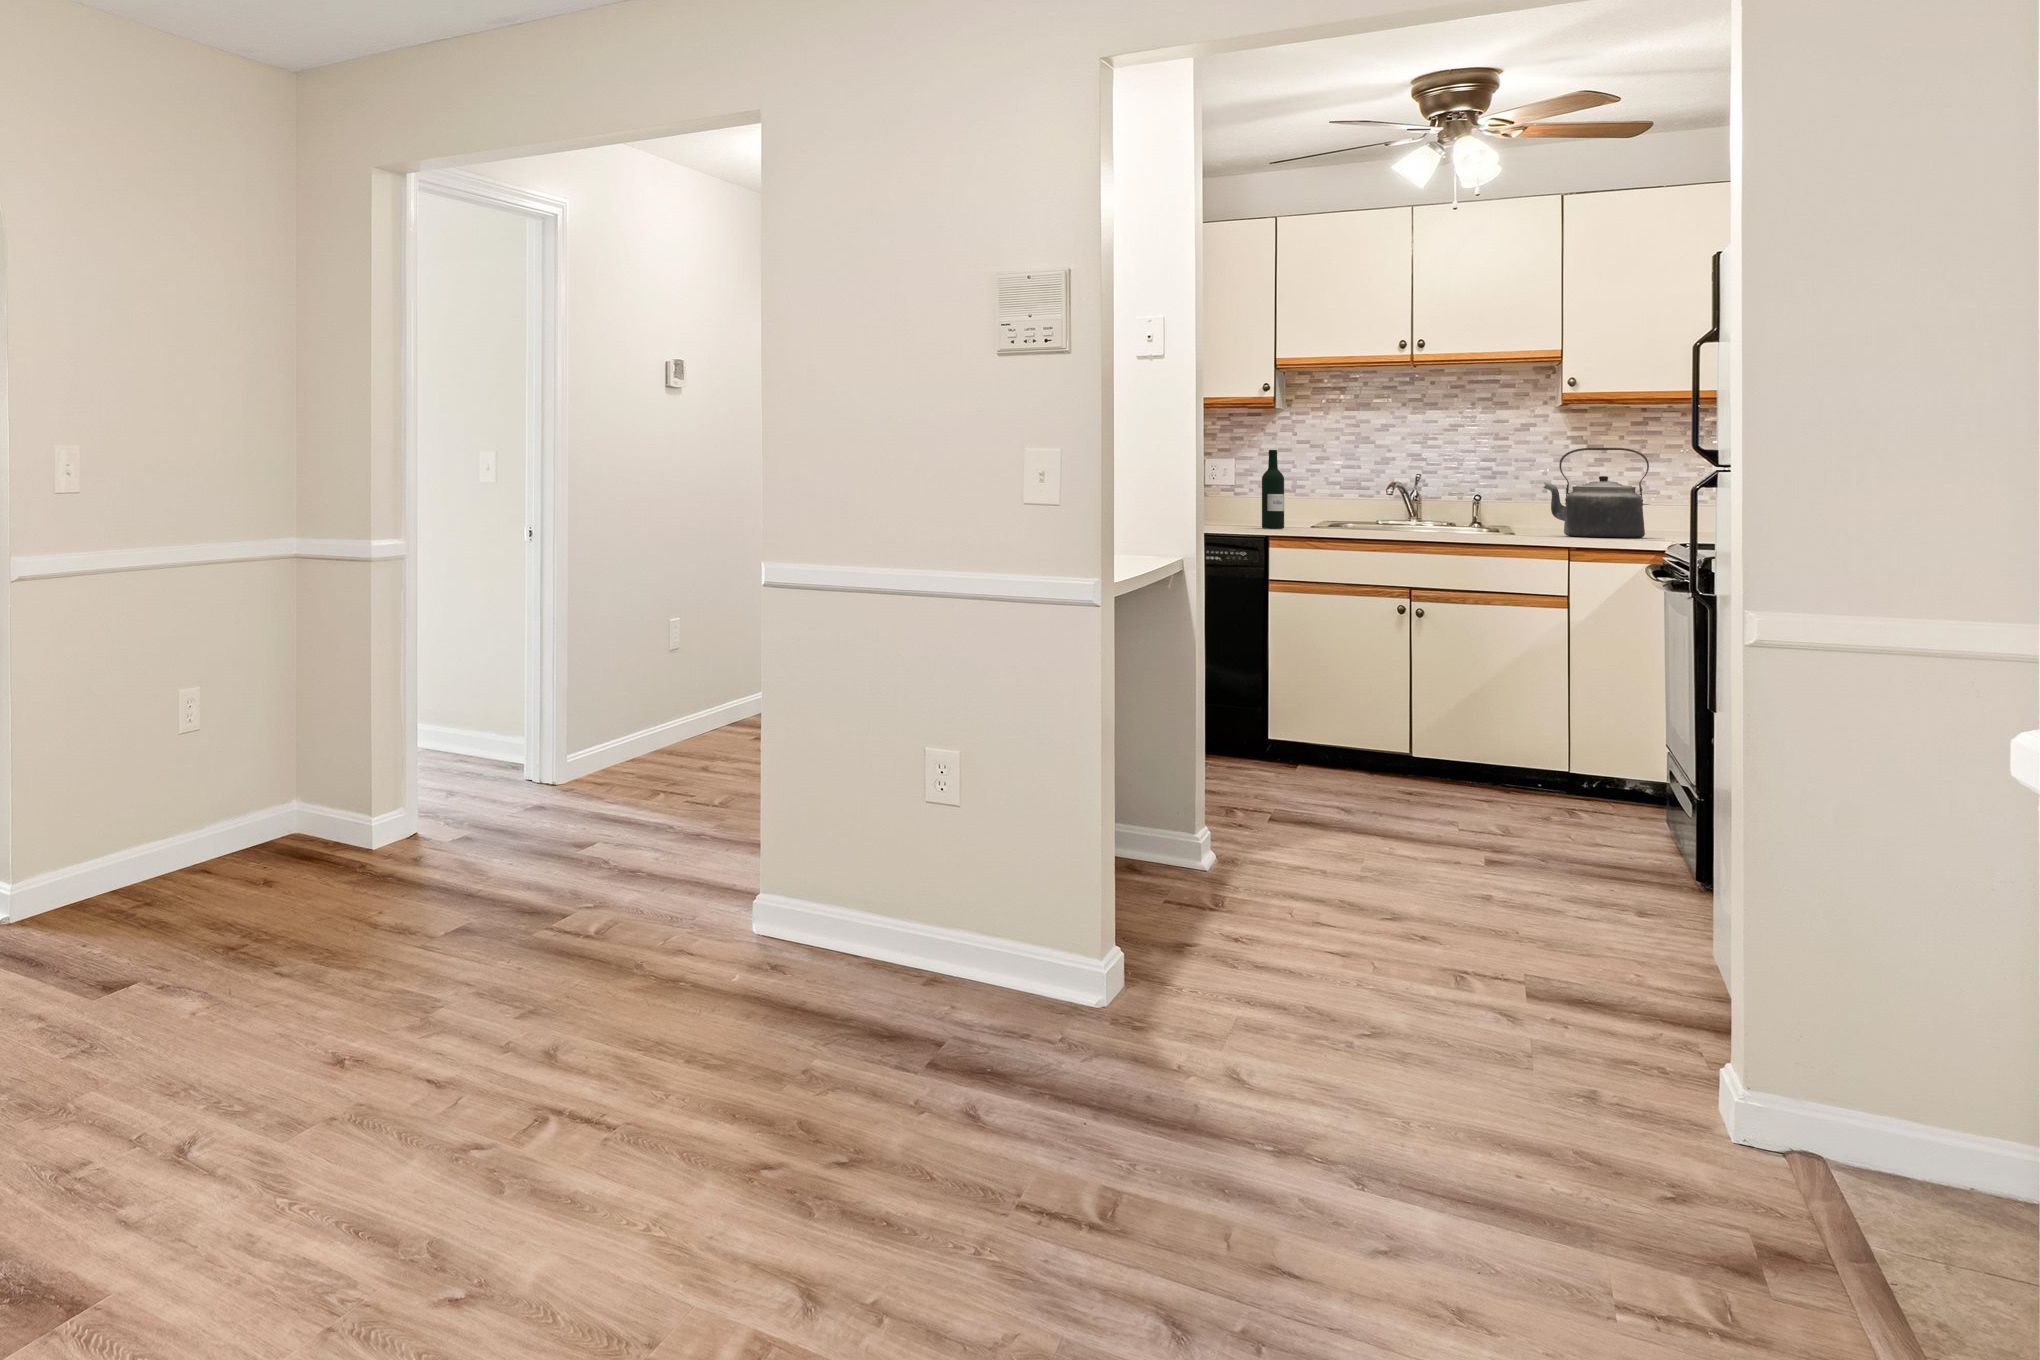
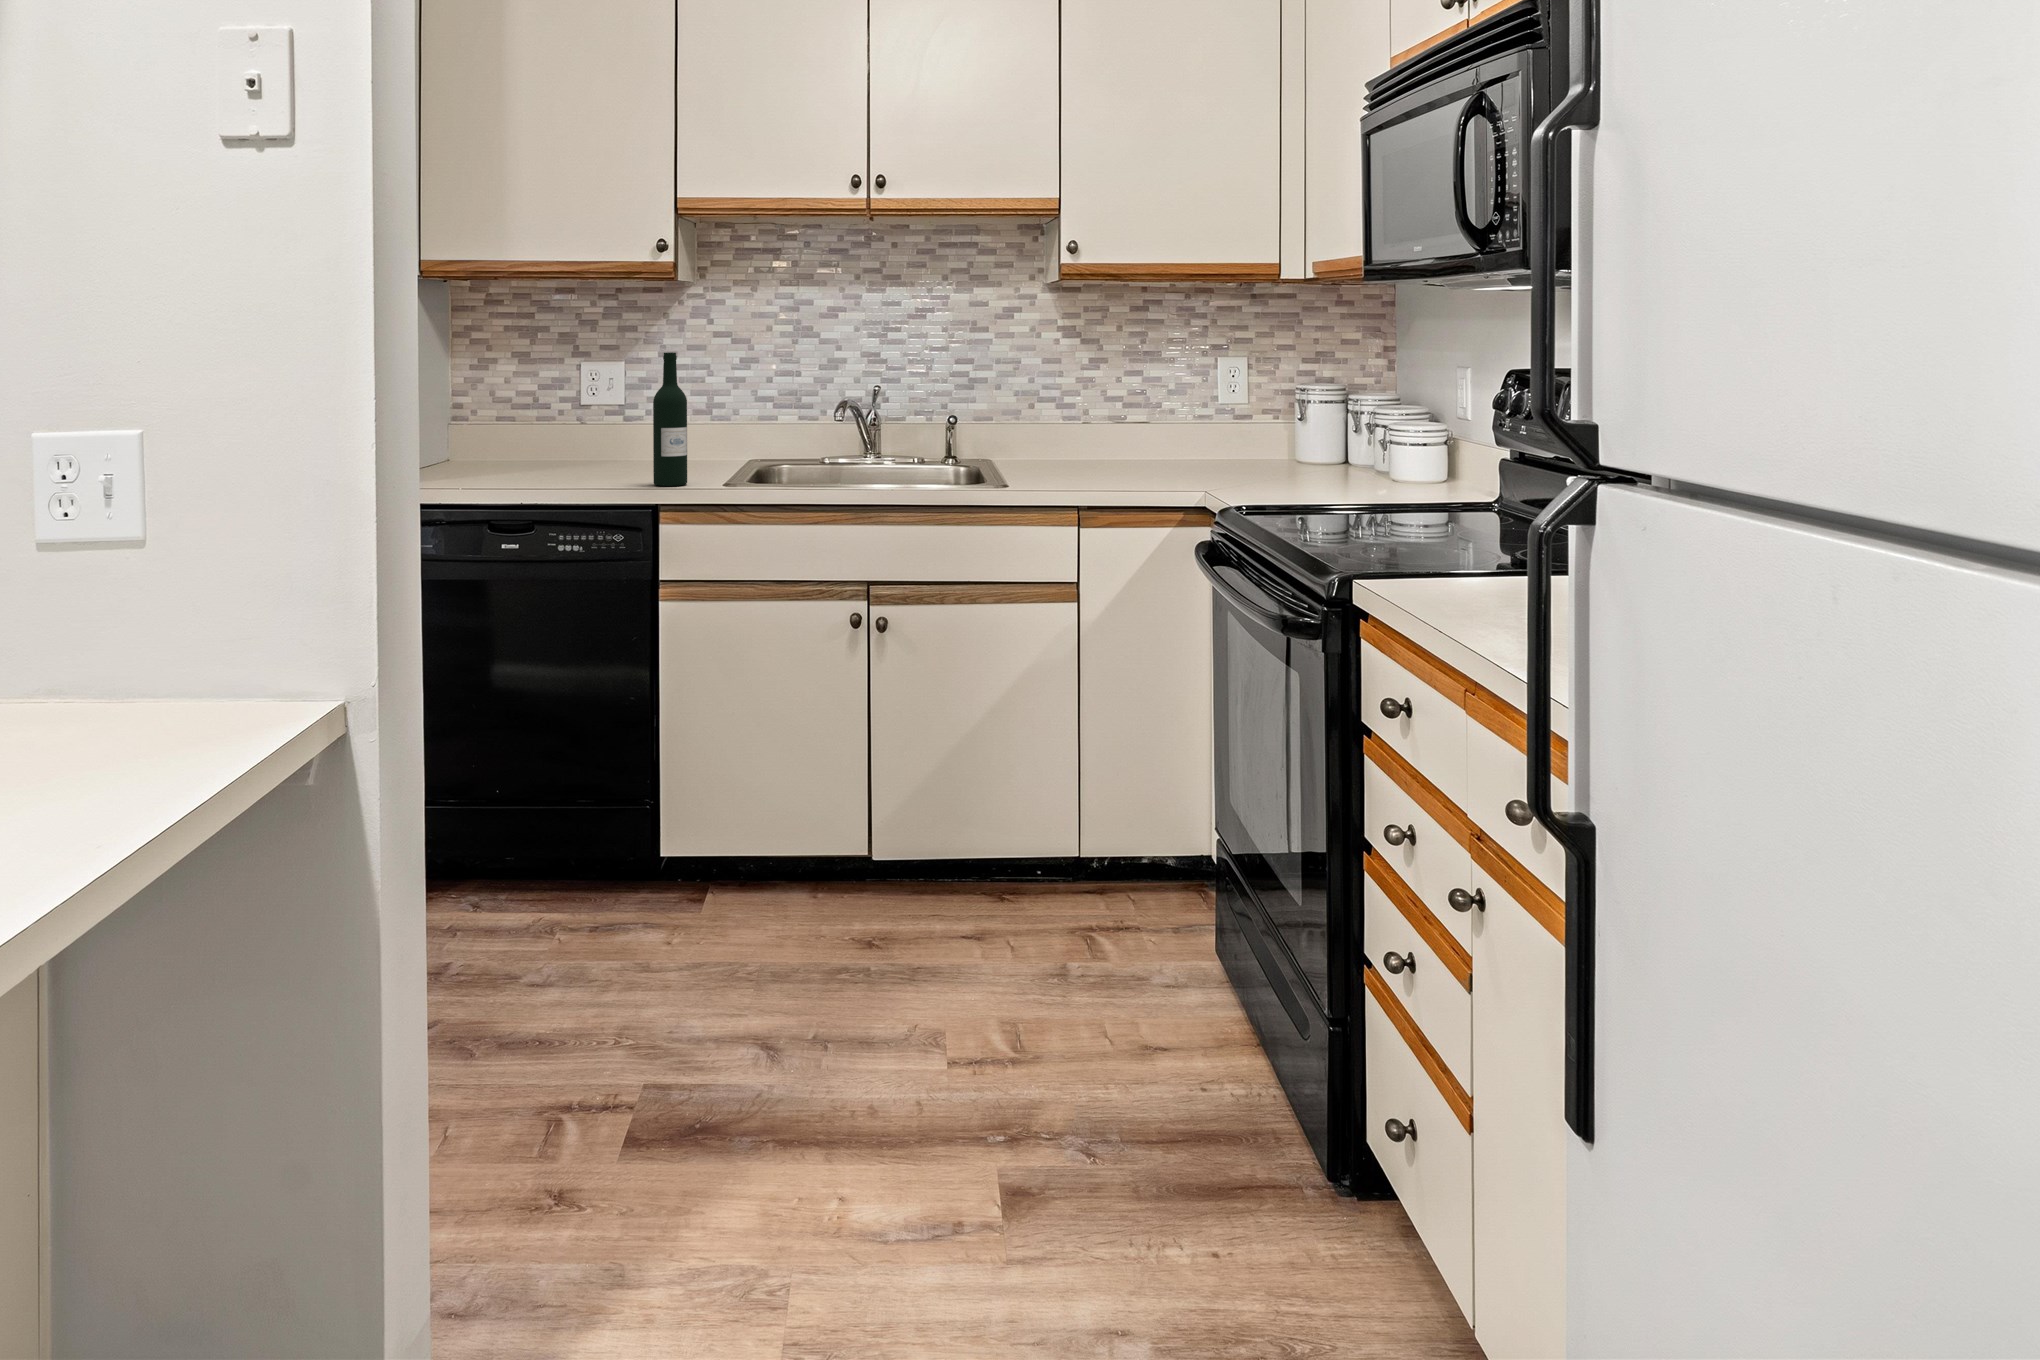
kettle: present [1544,448,1649,538] -> none [1043,350,1174,490]

